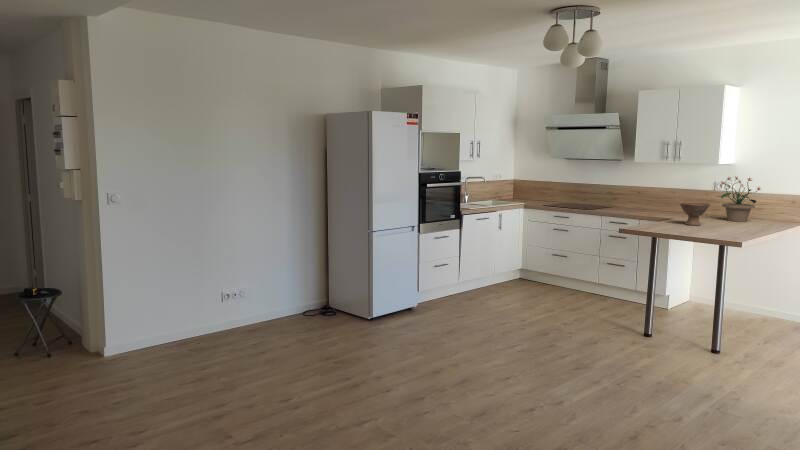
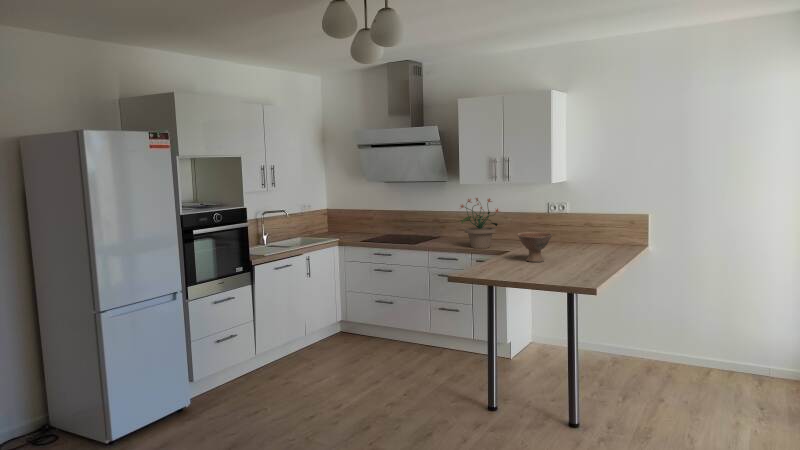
potted plant: present [720,176,760,222] -> present [461,198,499,248]

